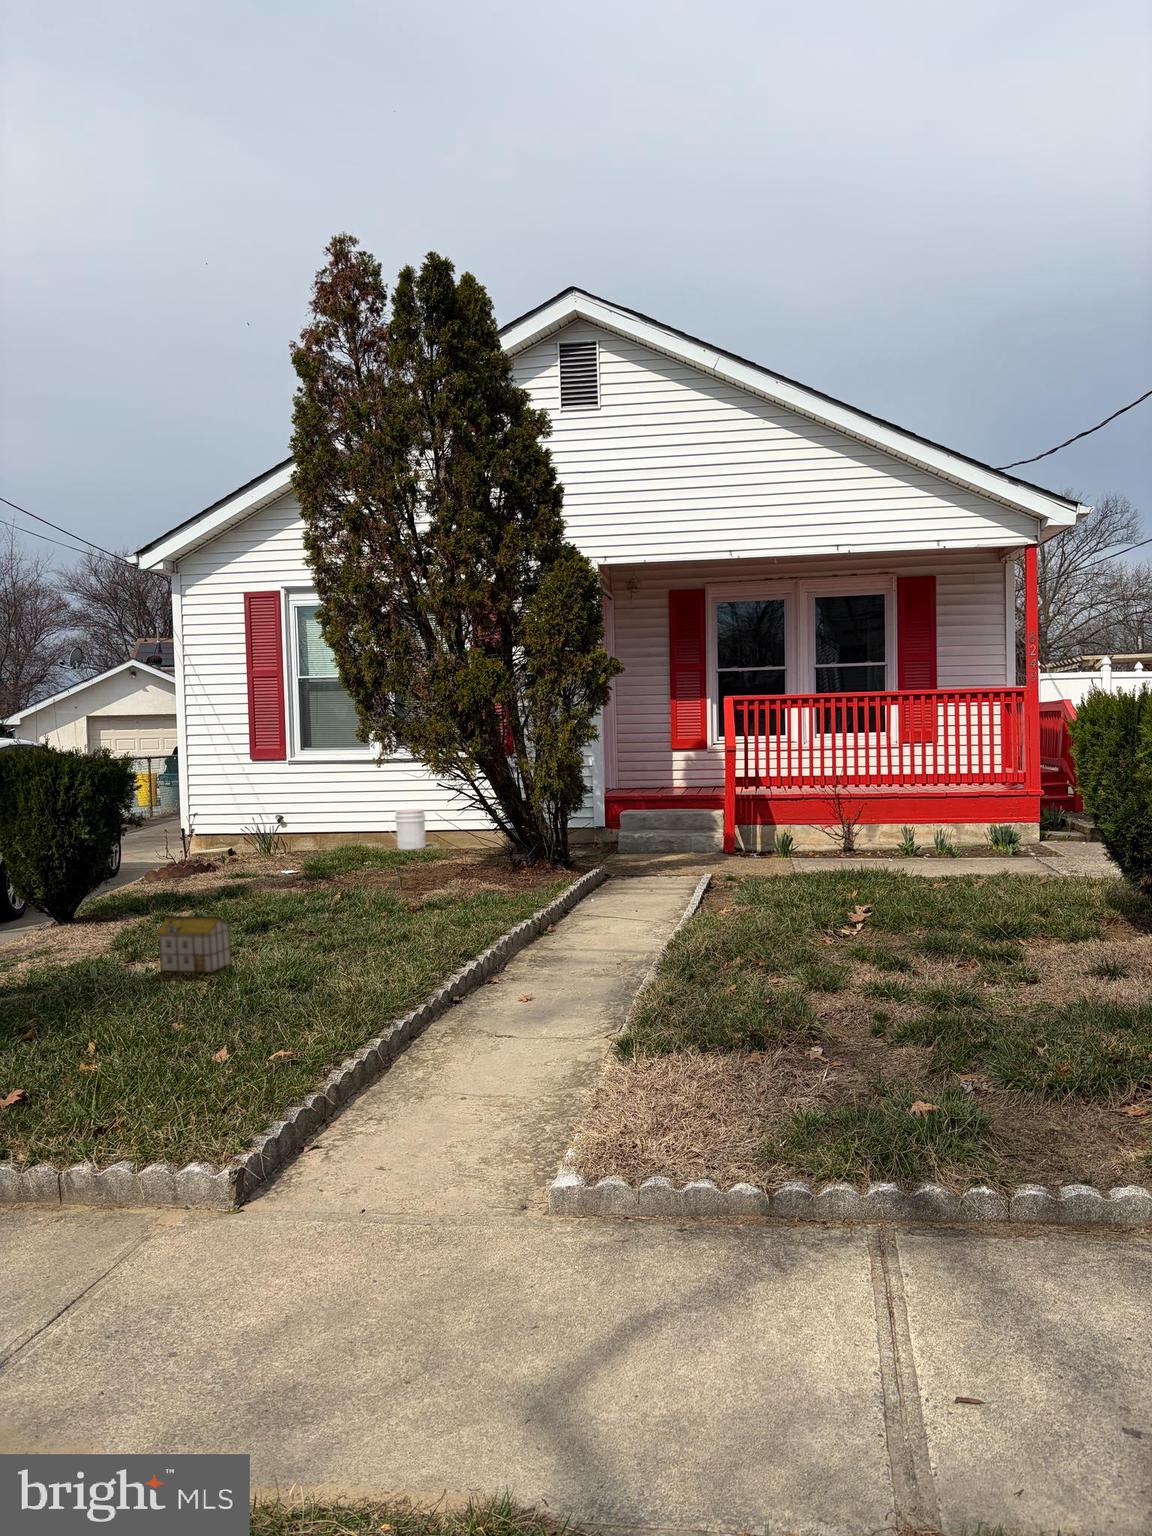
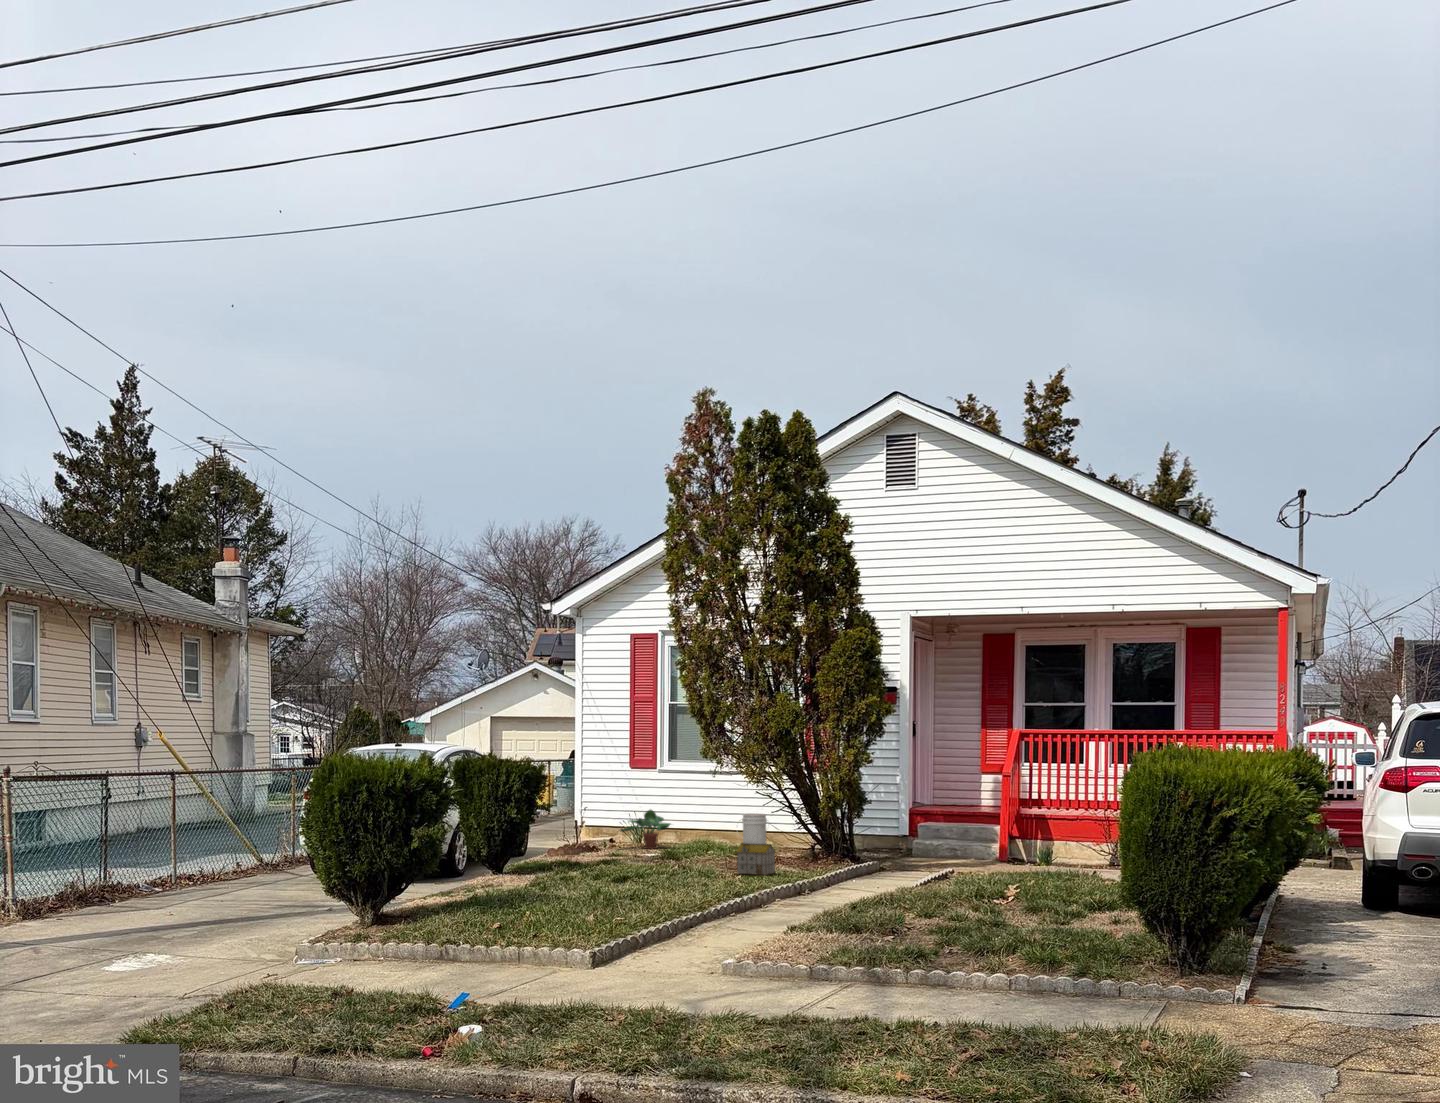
potted plant: none [241,810,311,858] -> present [620,810,671,849]
toy house: present [157,916,232,972] -> present [737,843,775,875]

